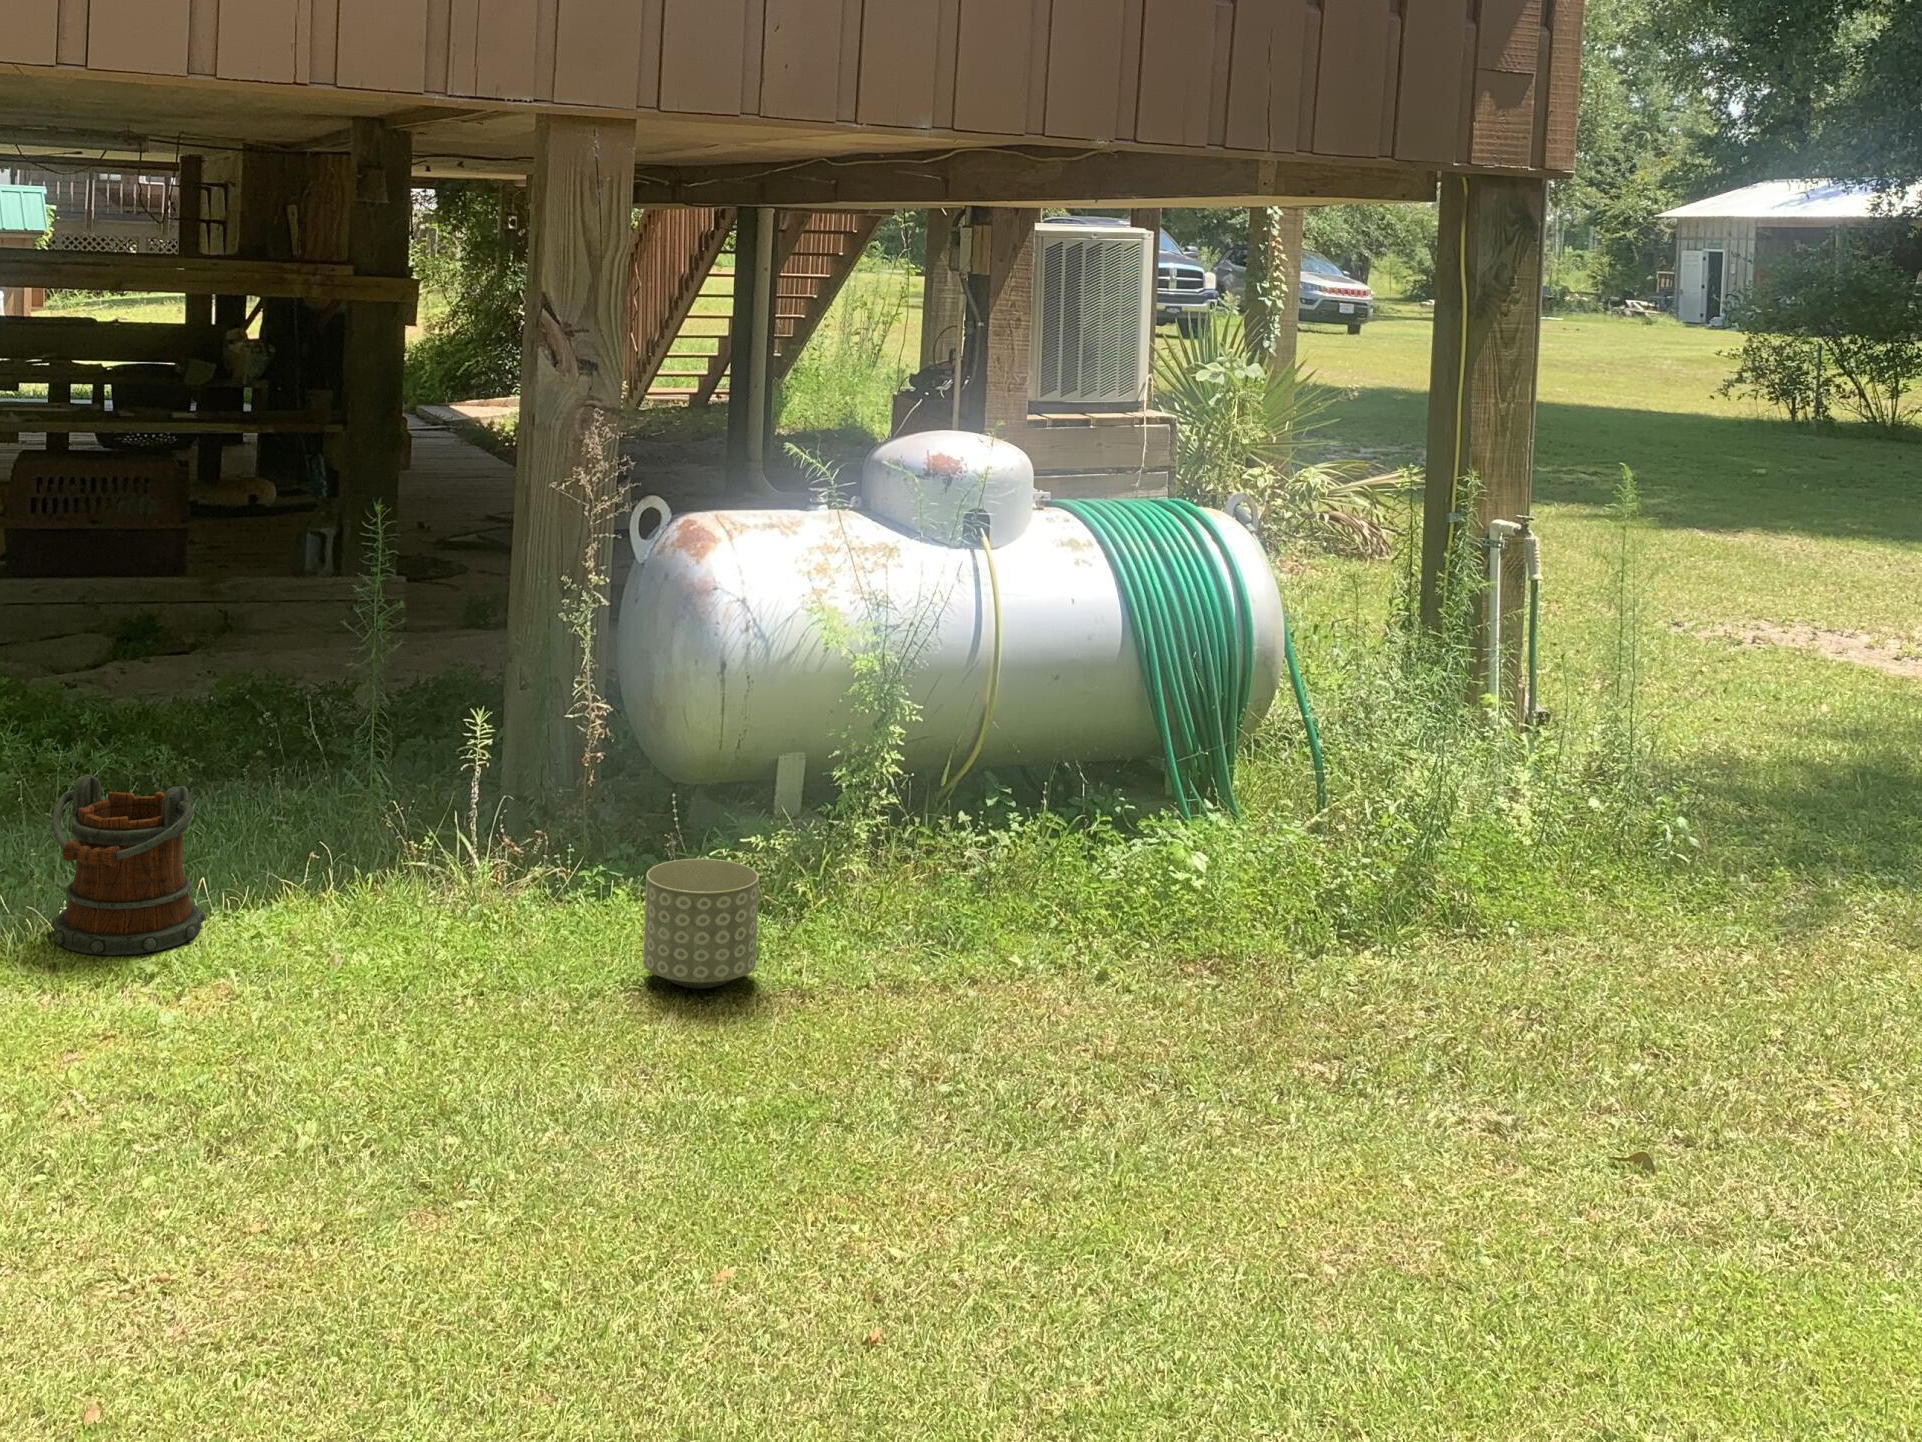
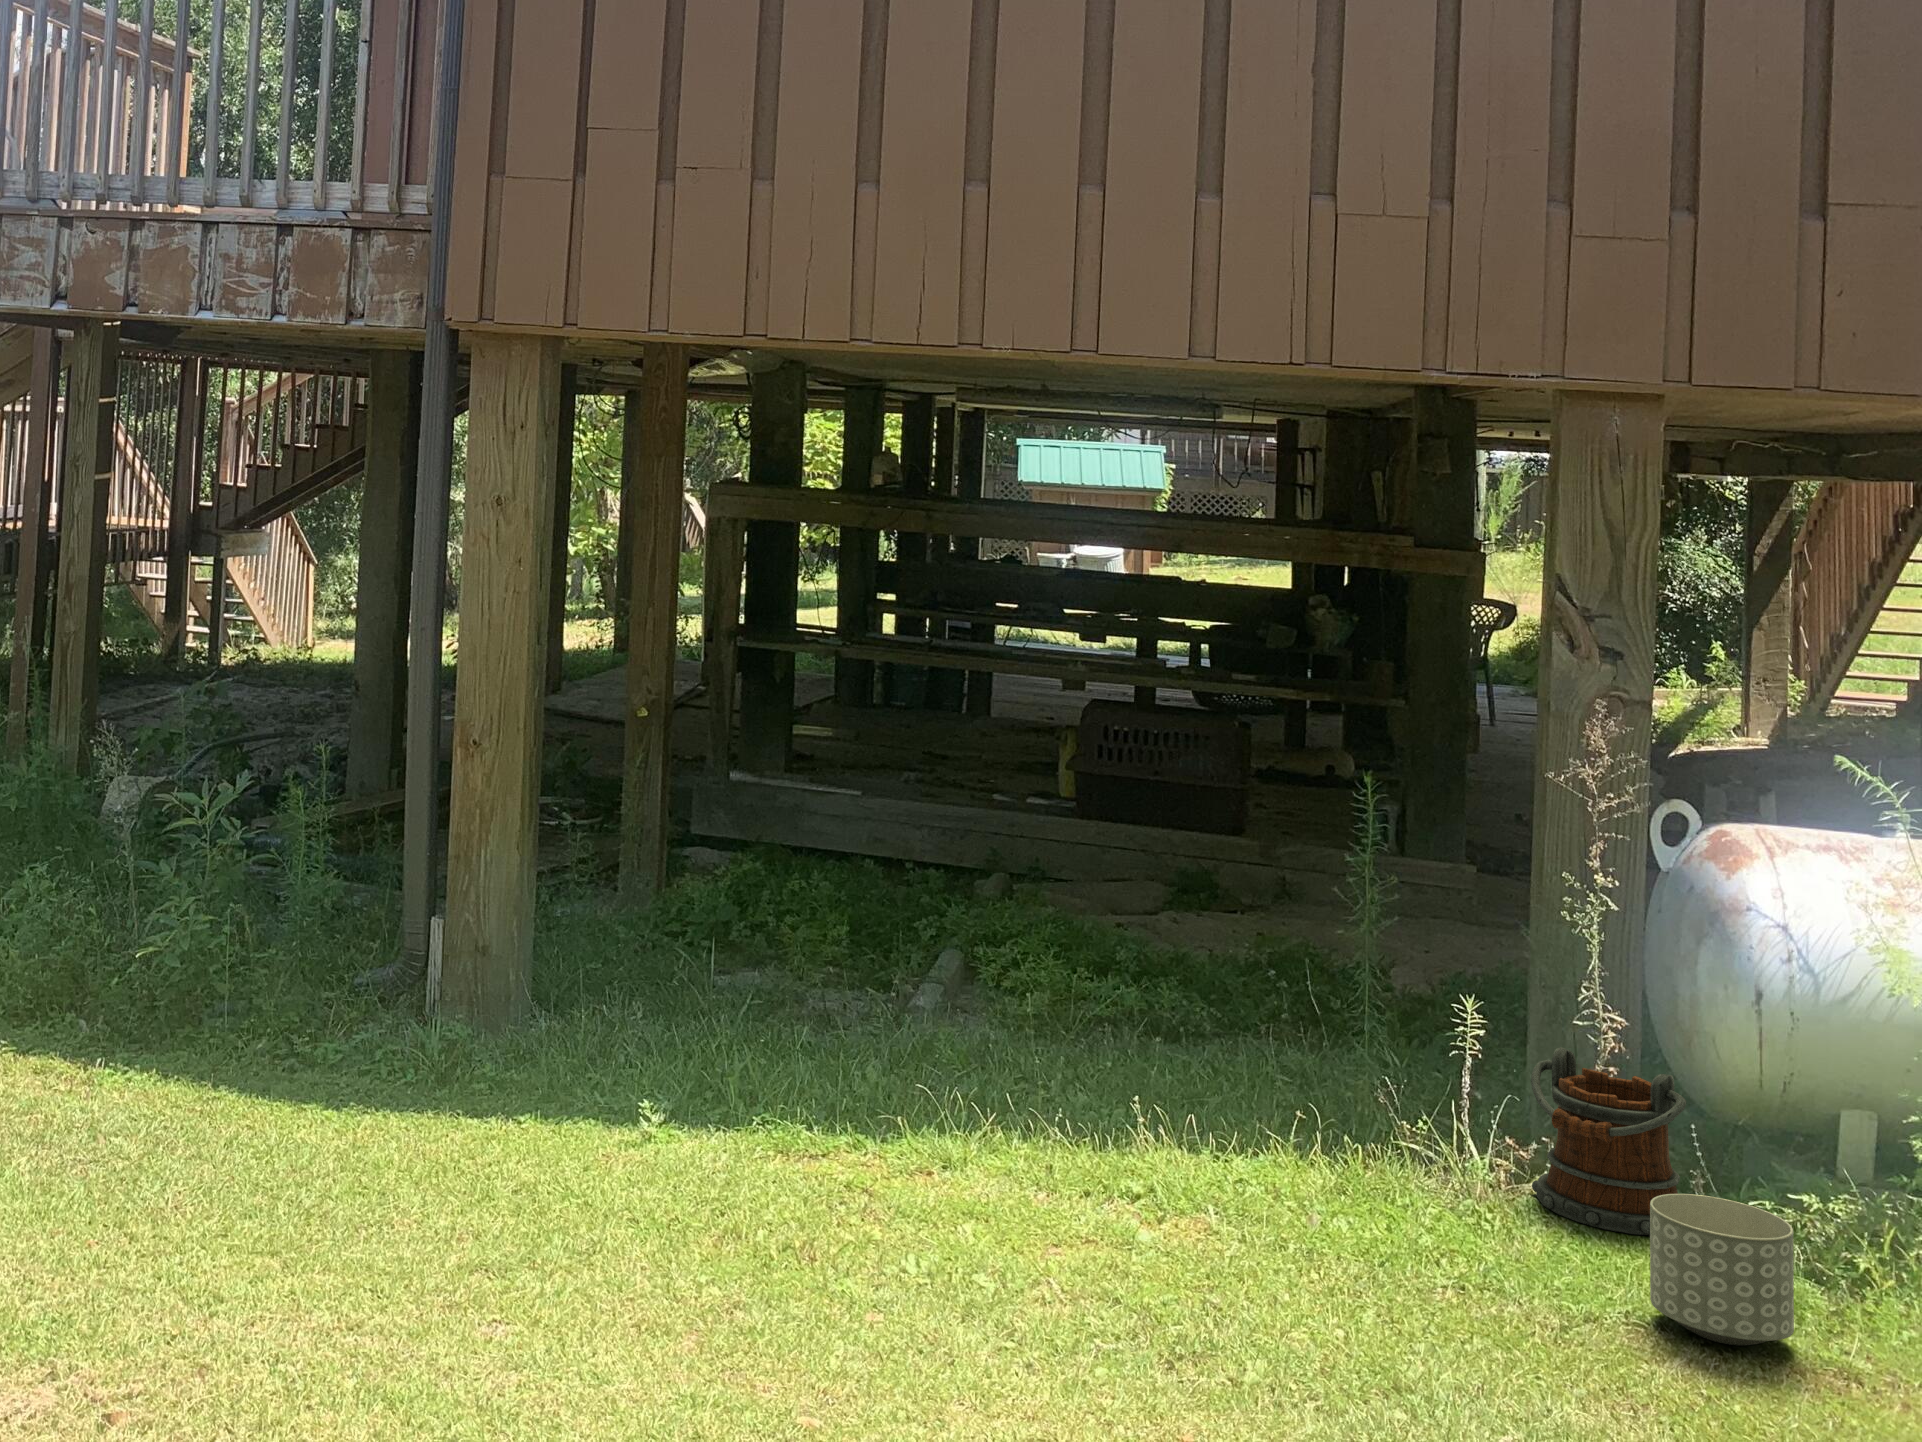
bucket: present [51,775,205,955] -> present [1531,1048,1686,1235]

